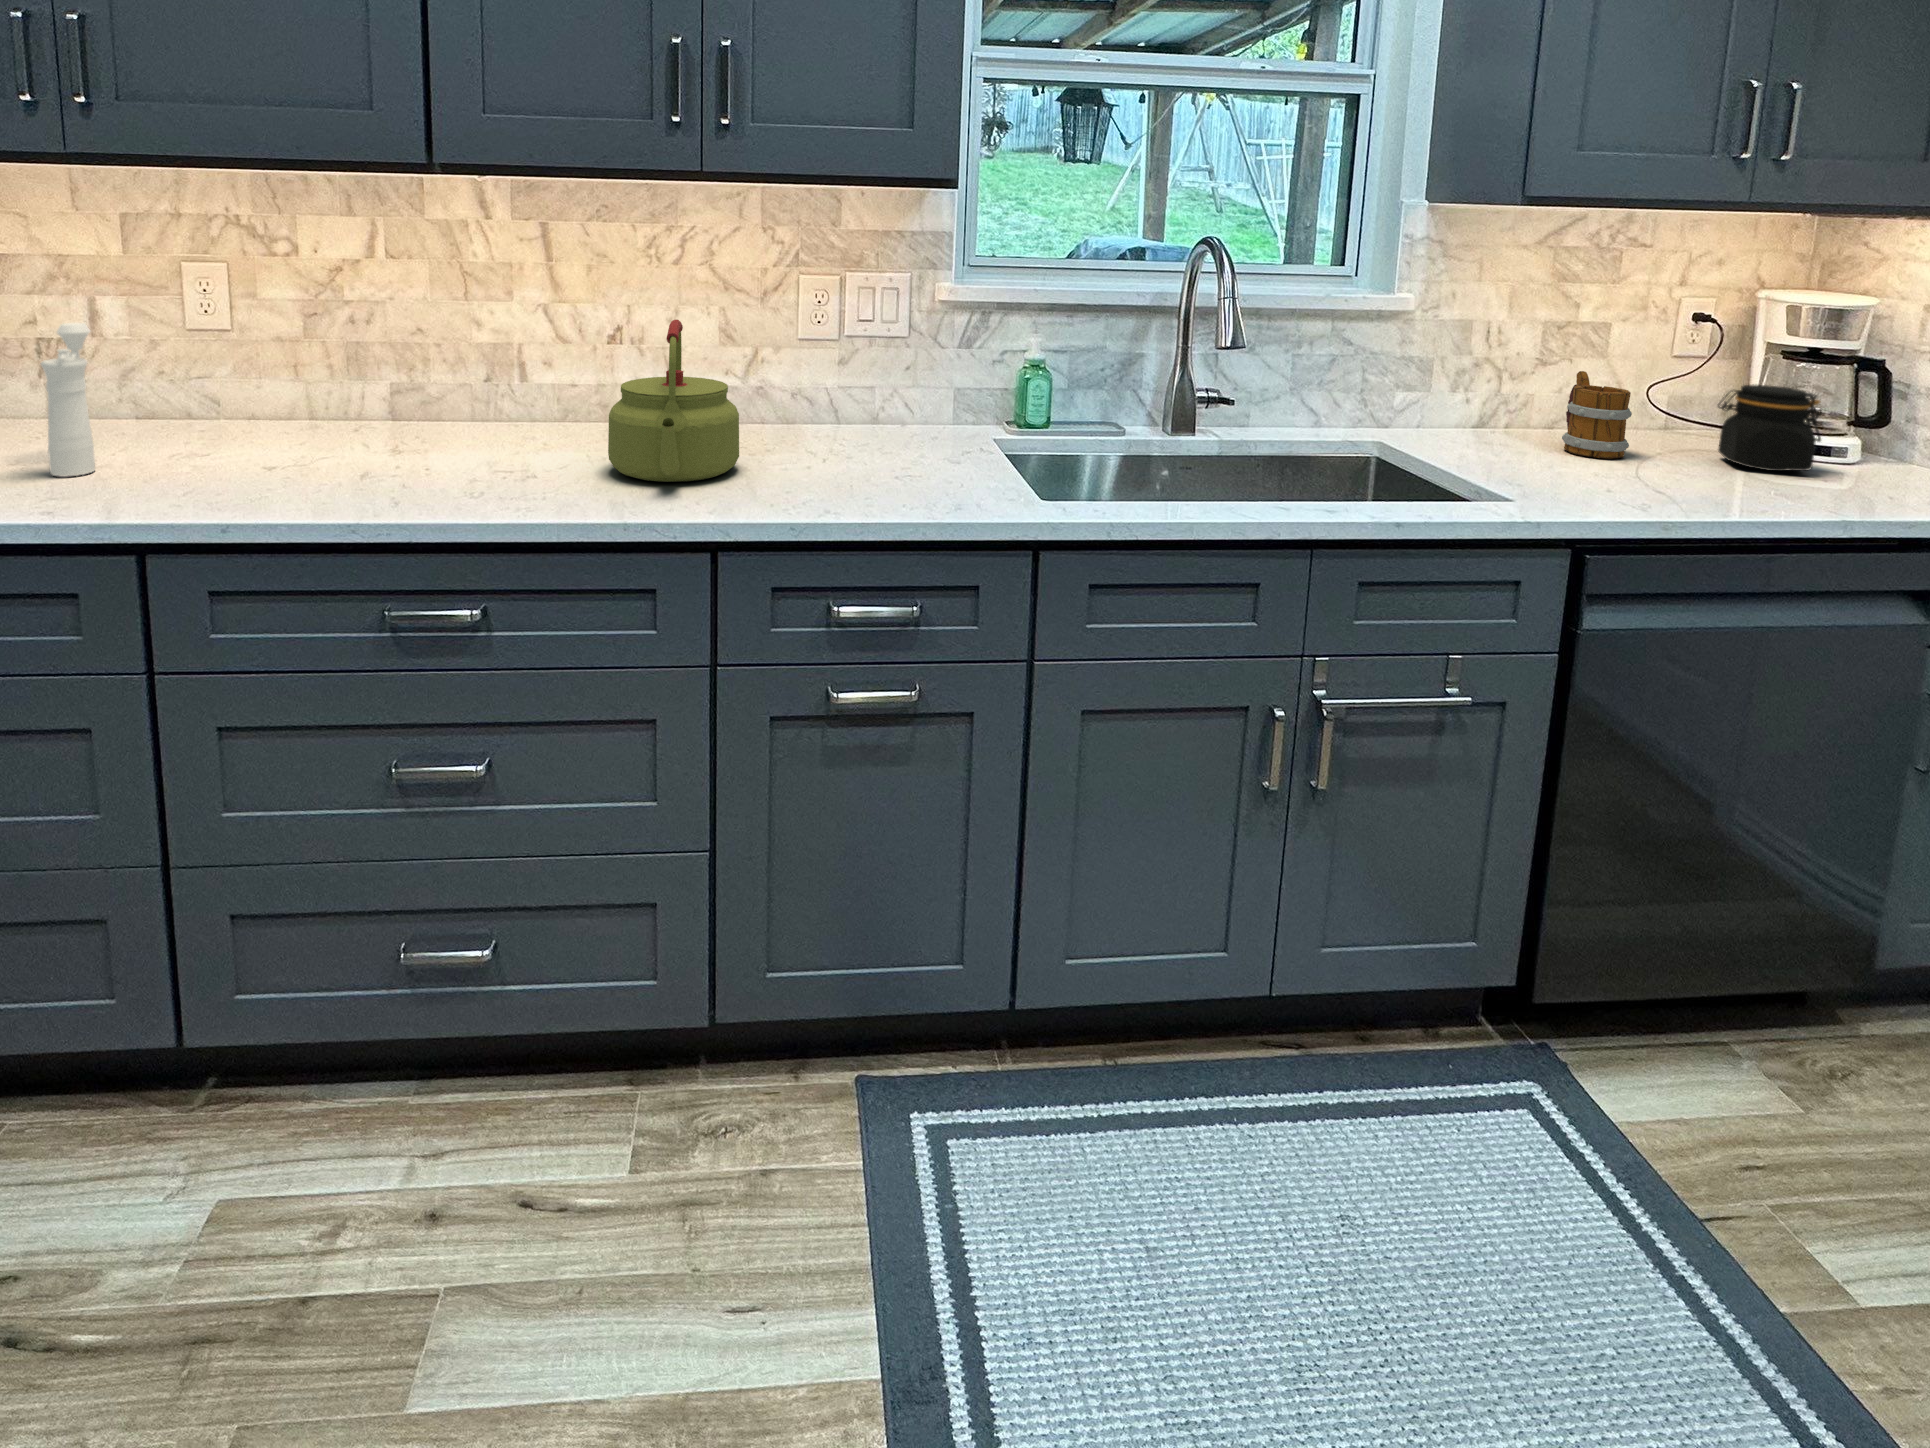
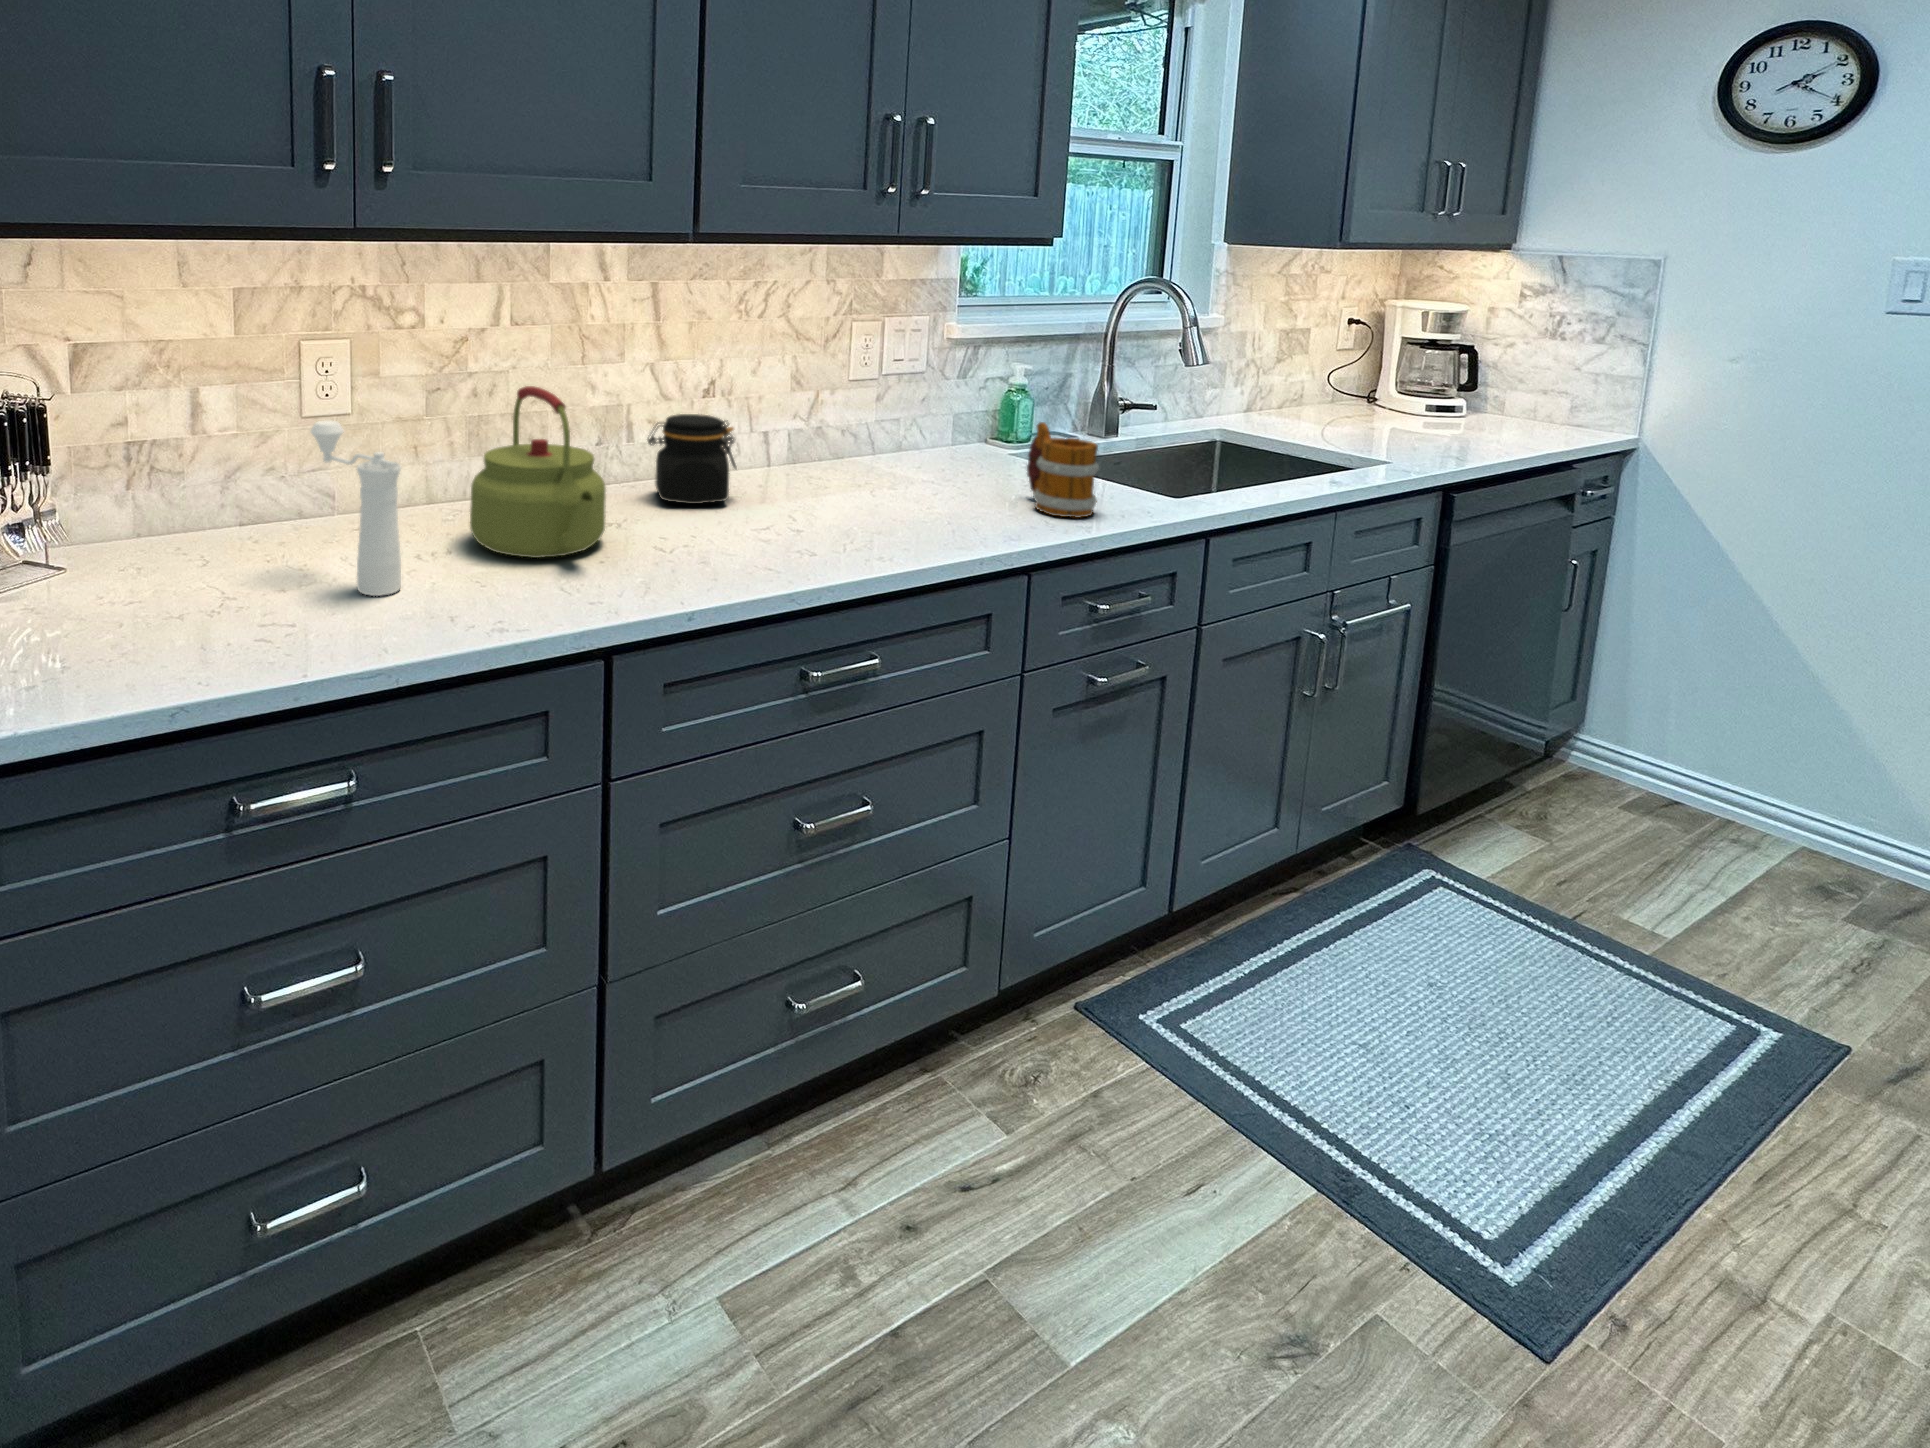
kettle: present [608,320,739,482] -> present [470,386,606,558]
mug: present [1562,371,1632,459] -> present [1027,422,1099,518]
jar: present [1718,385,1822,471] -> present [647,414,736,504]

